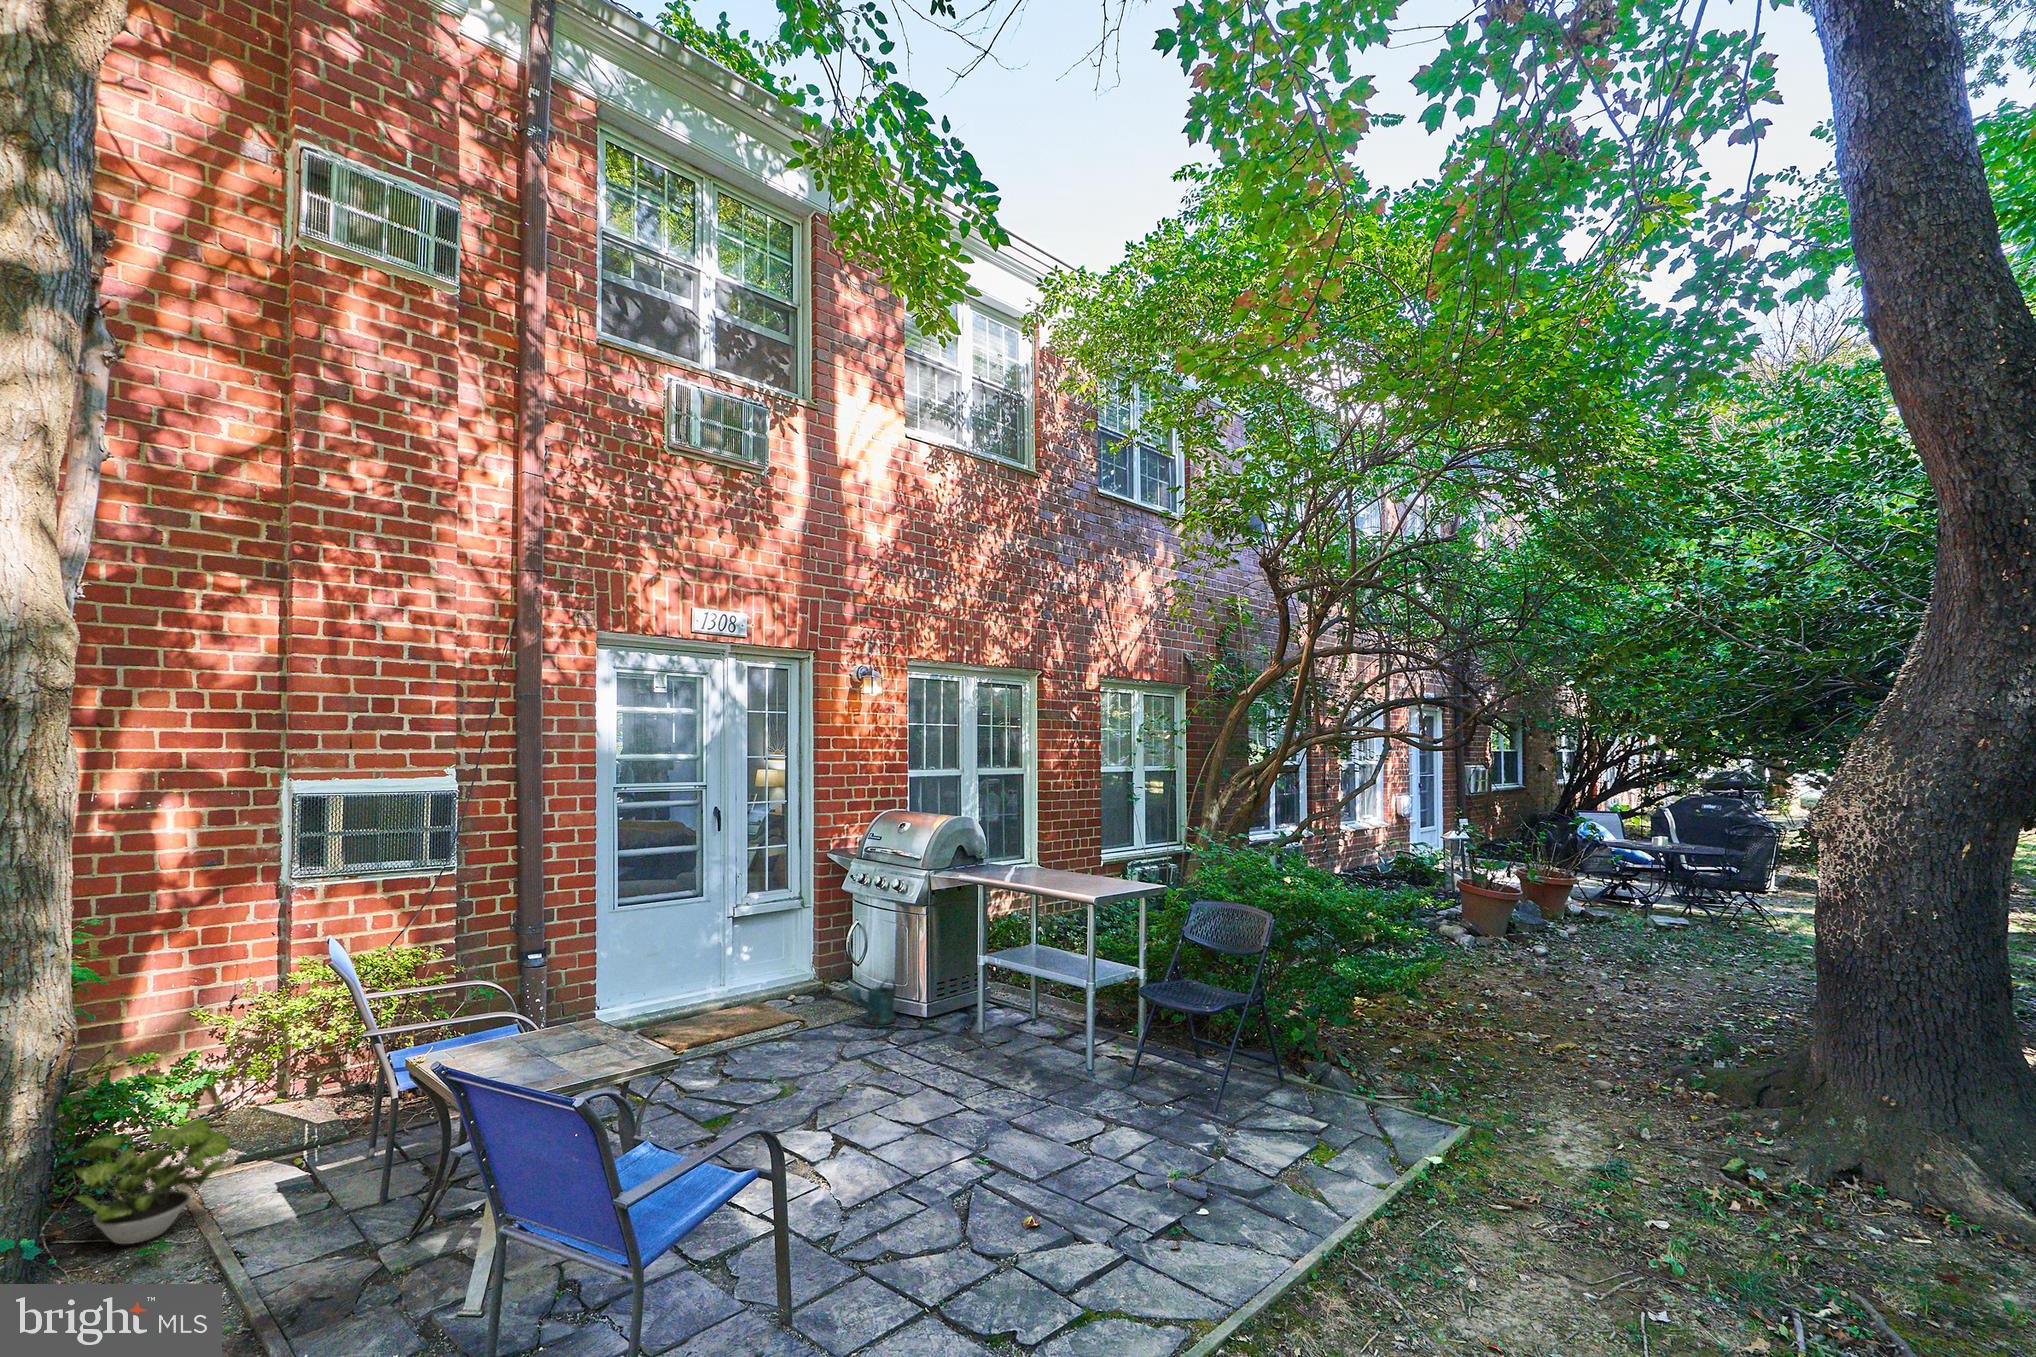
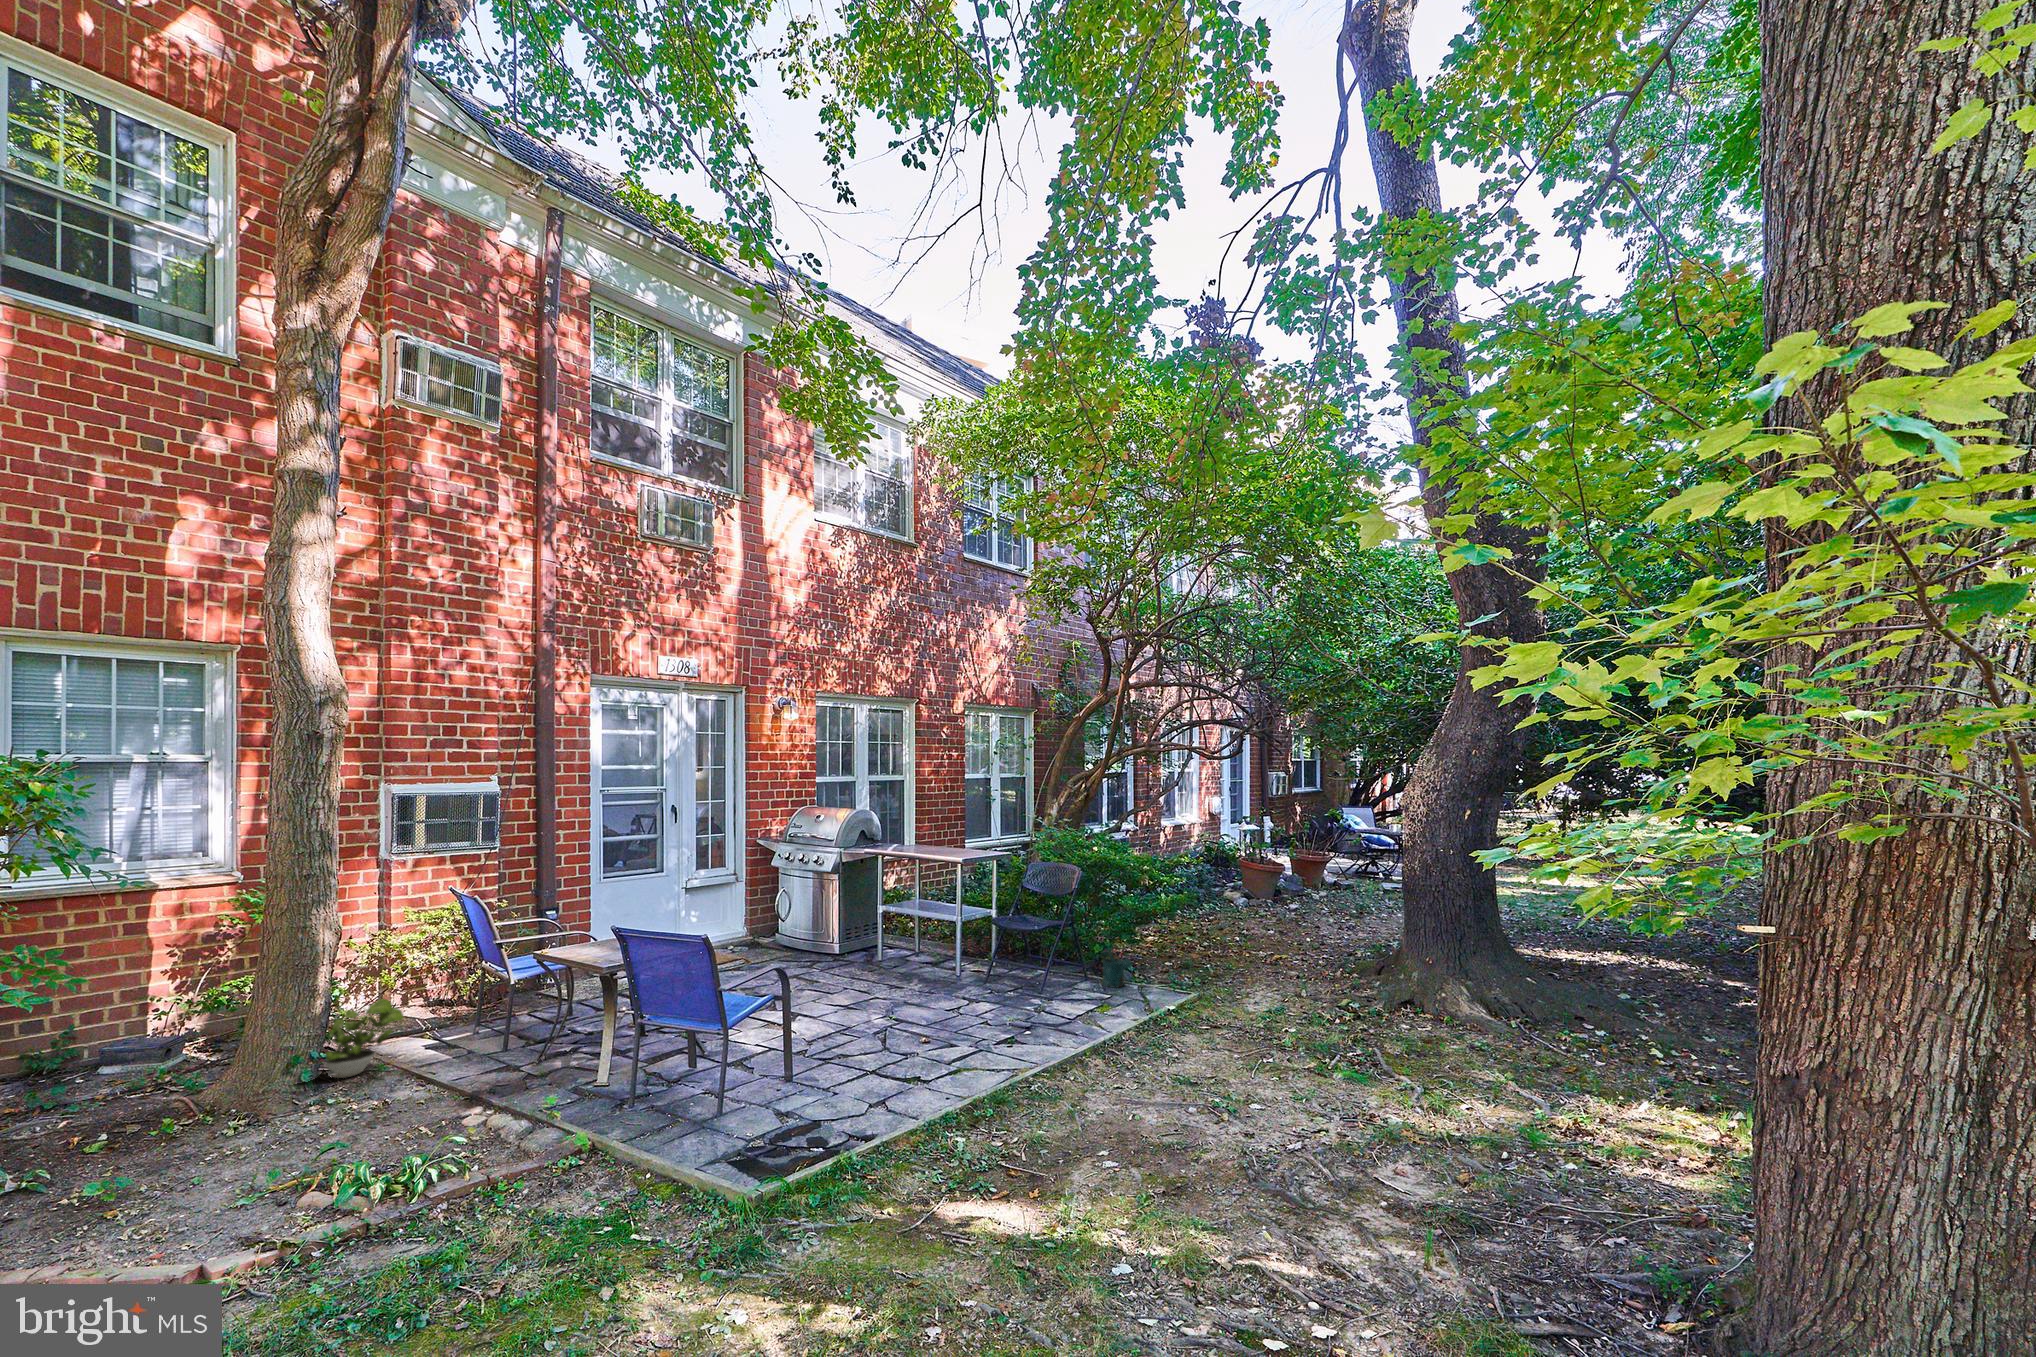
watering can: present [851,980,896,1025] -> present [1102,953,1131,988]

